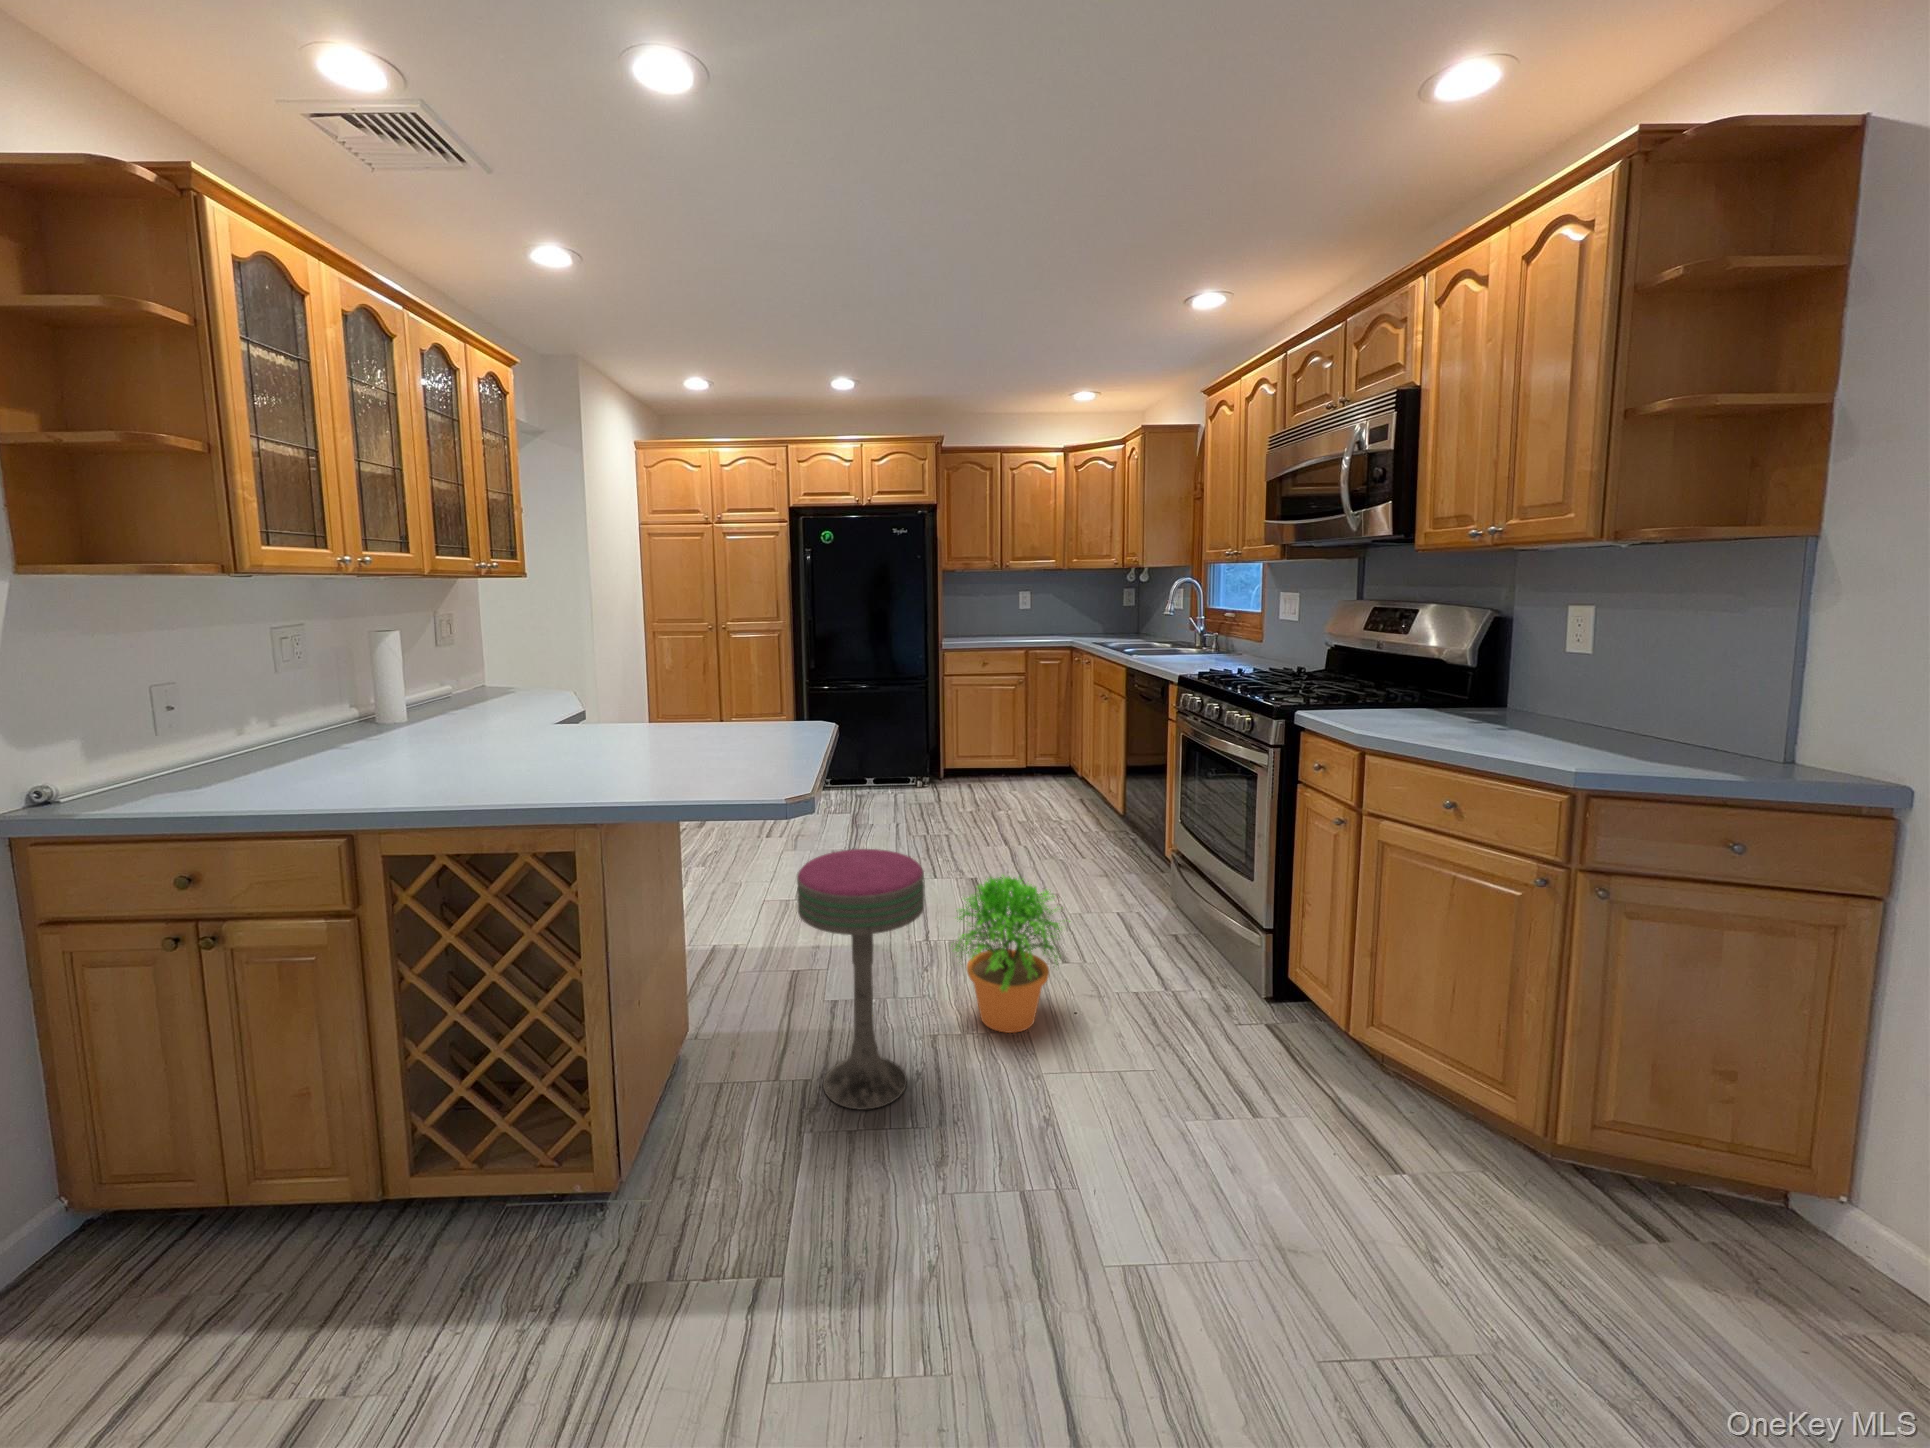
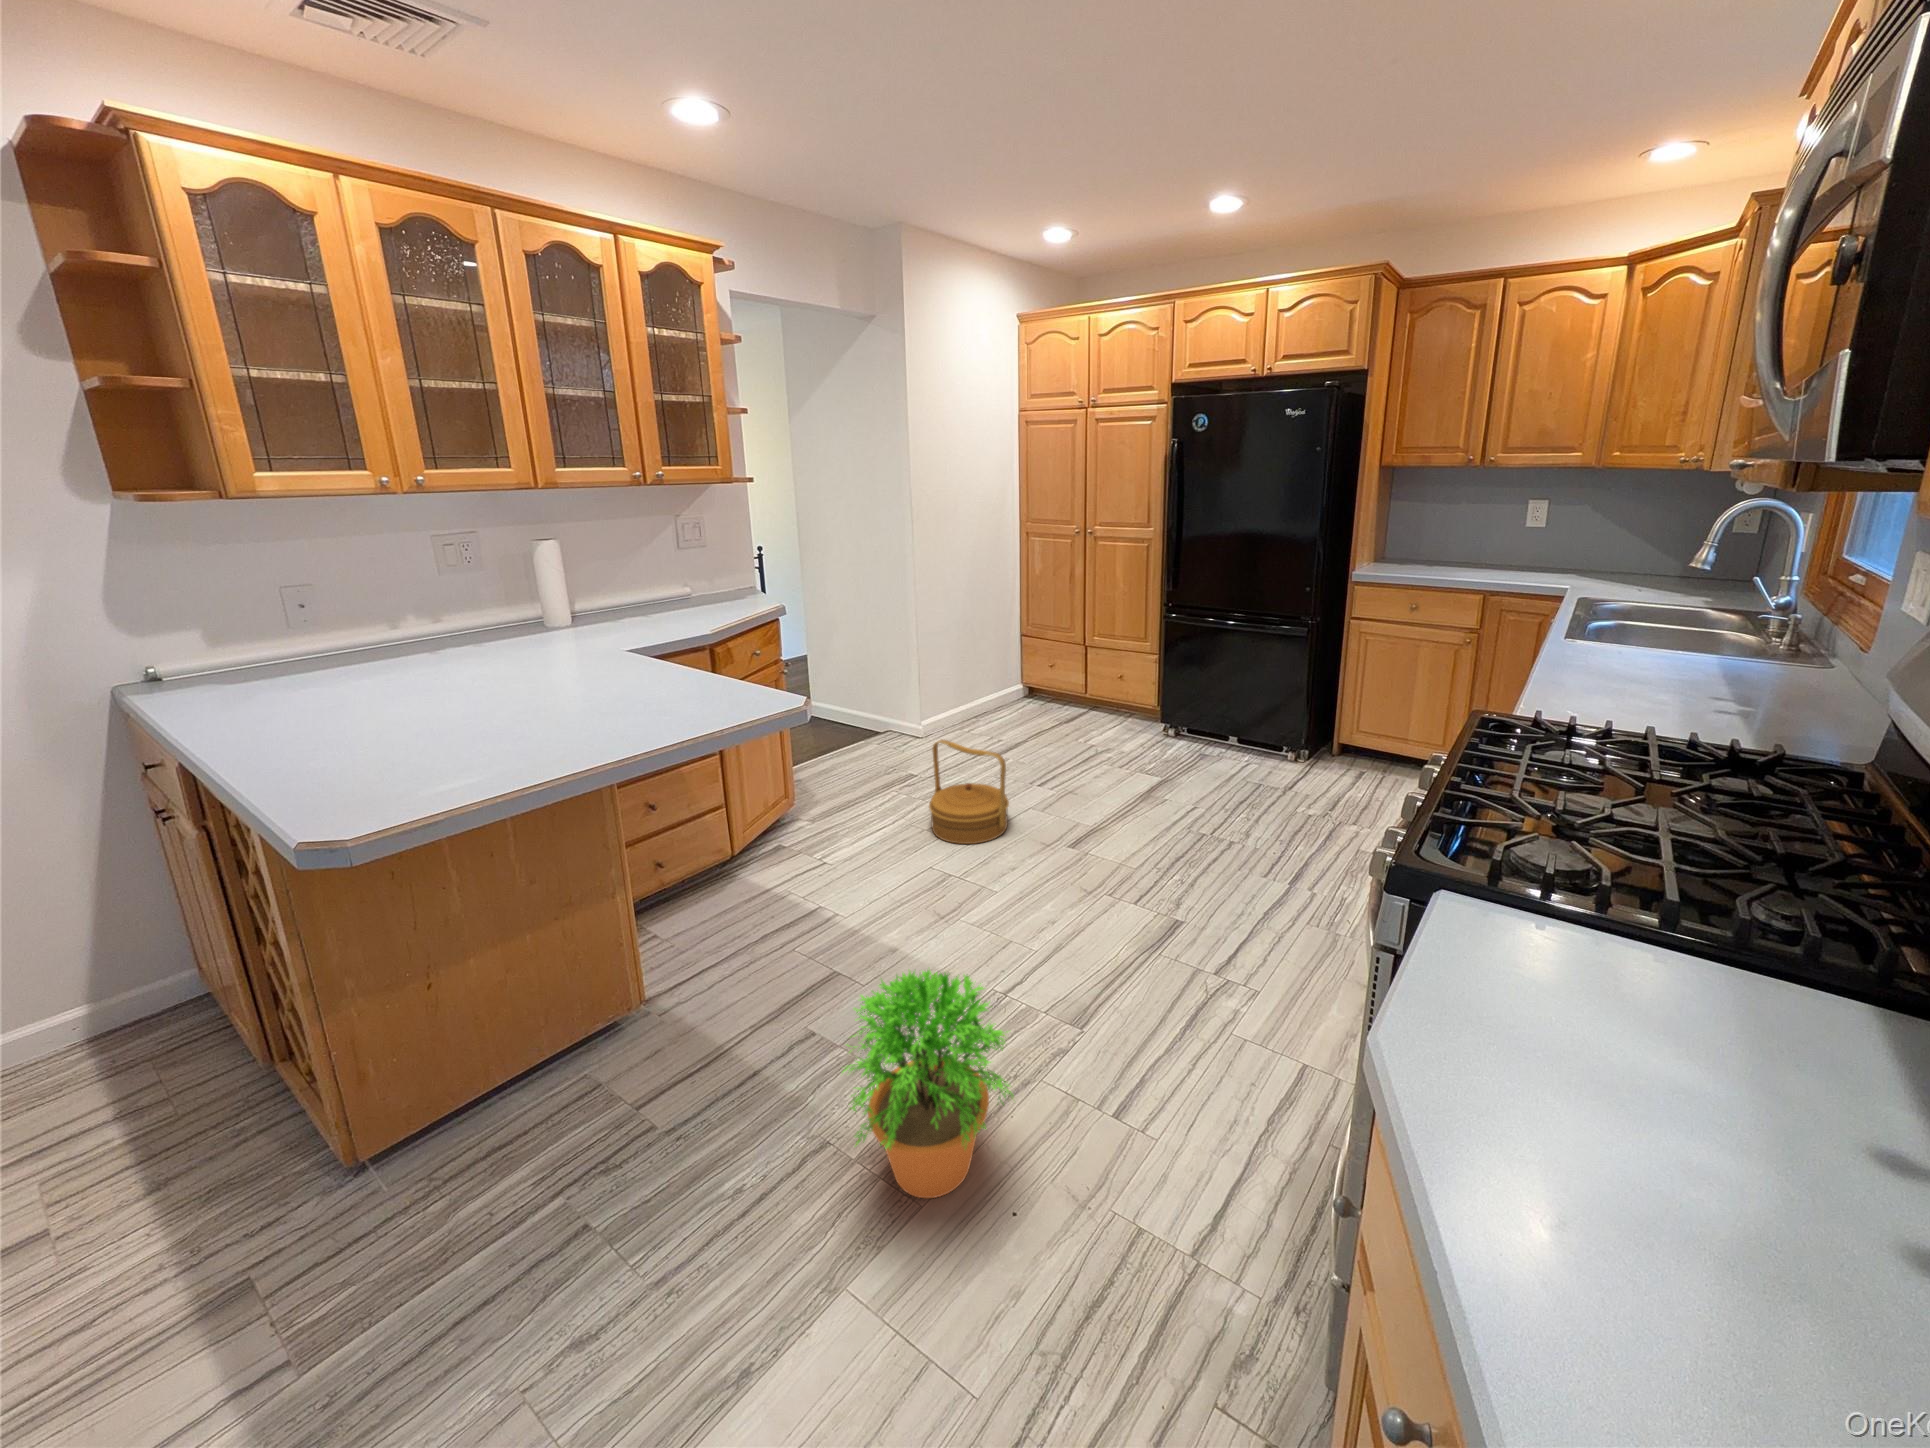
basket: none [714,800,794,889] -> present [929,740,1009,844]
bar stool: present [797,849,924,1110] -> none [552,877,744,1209]

